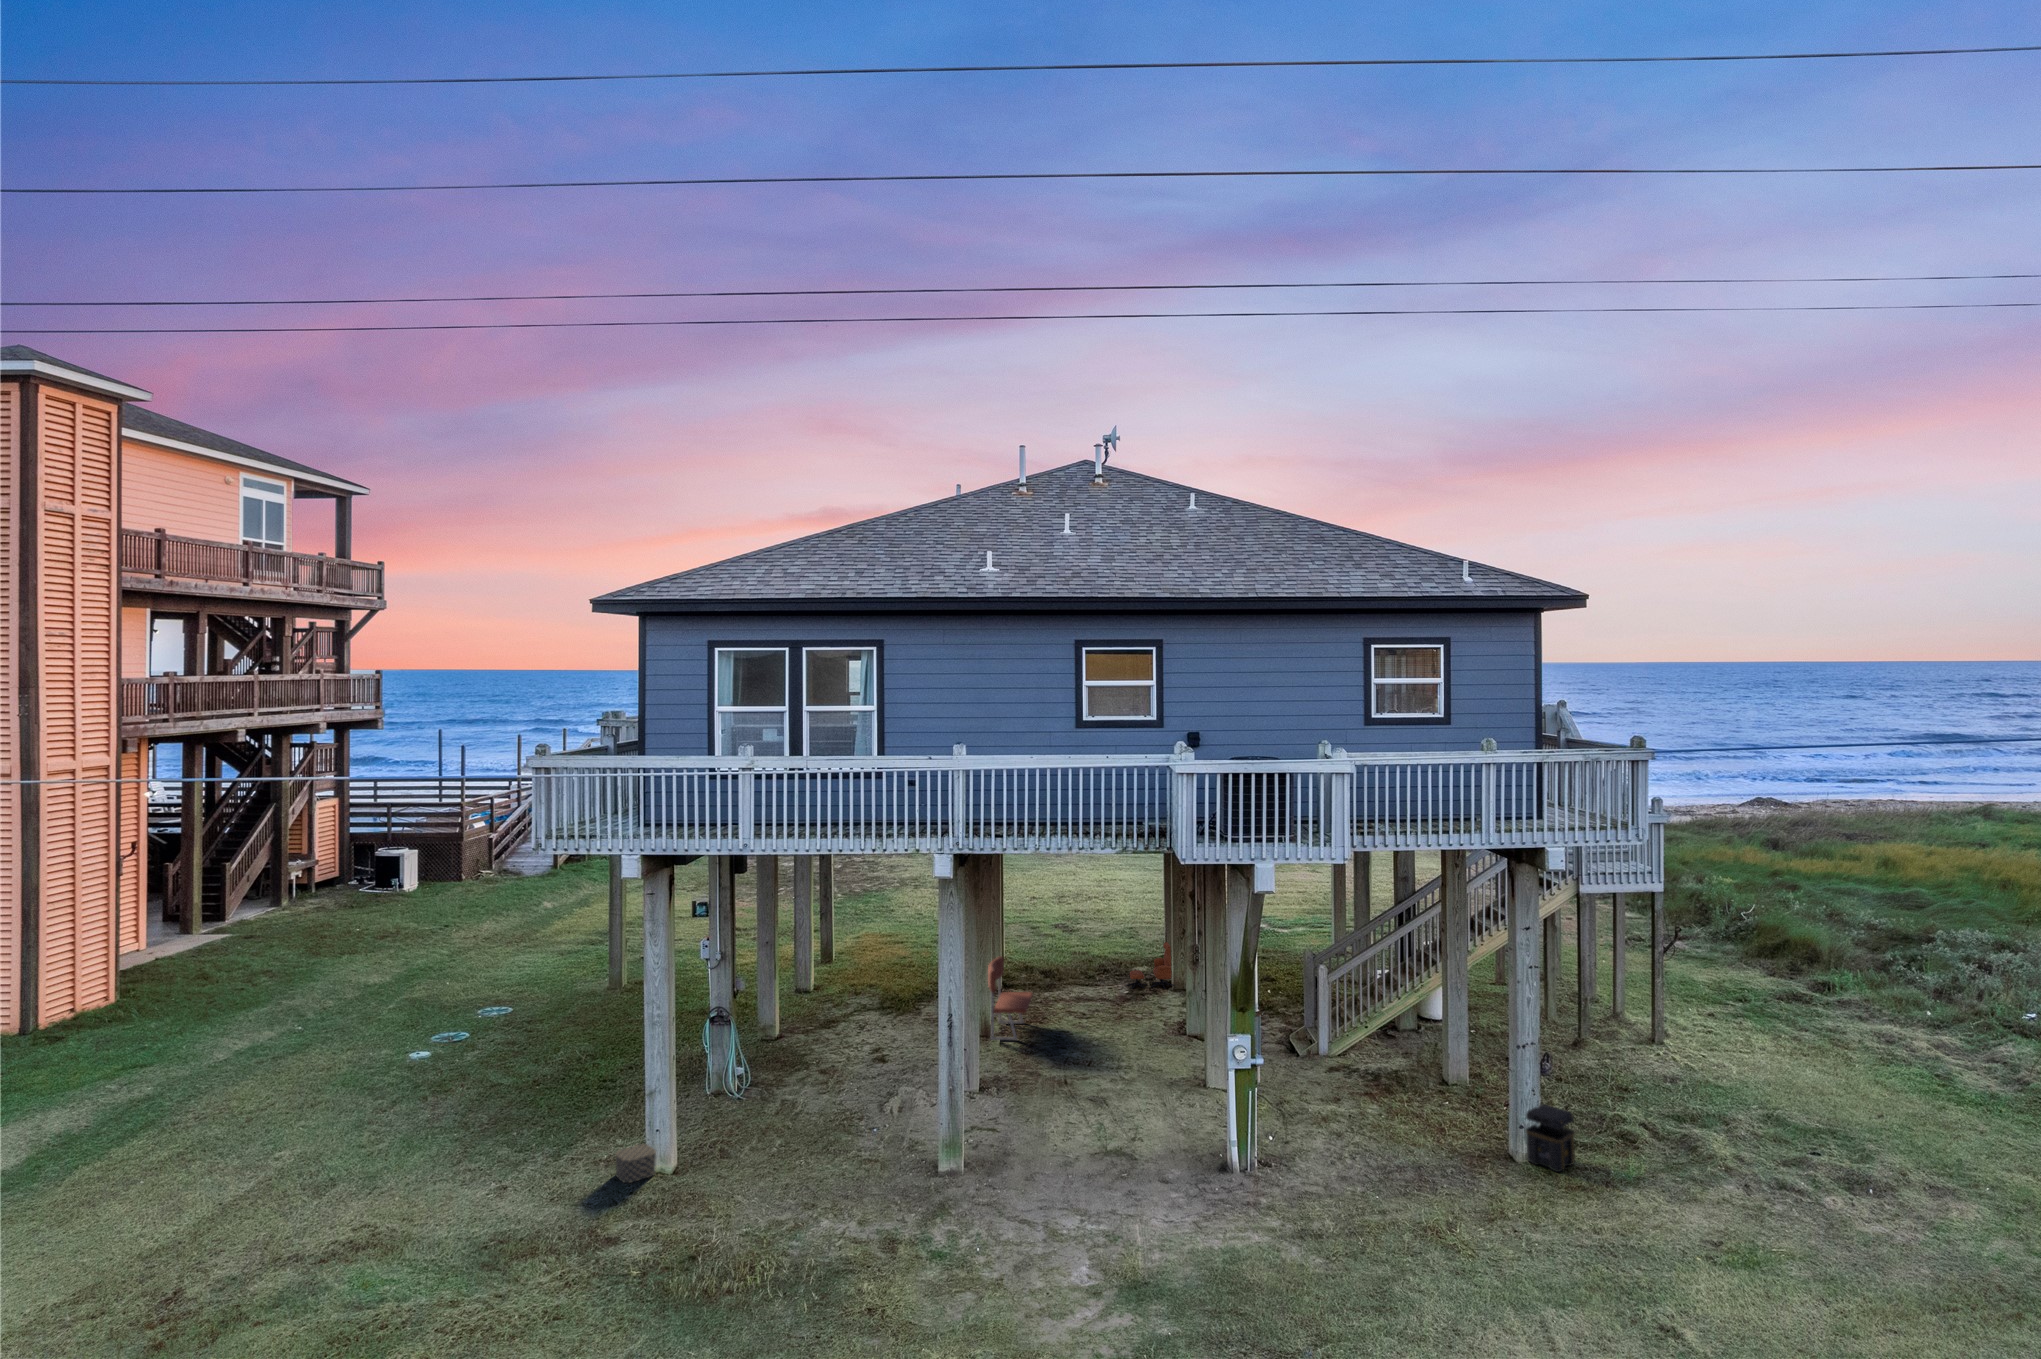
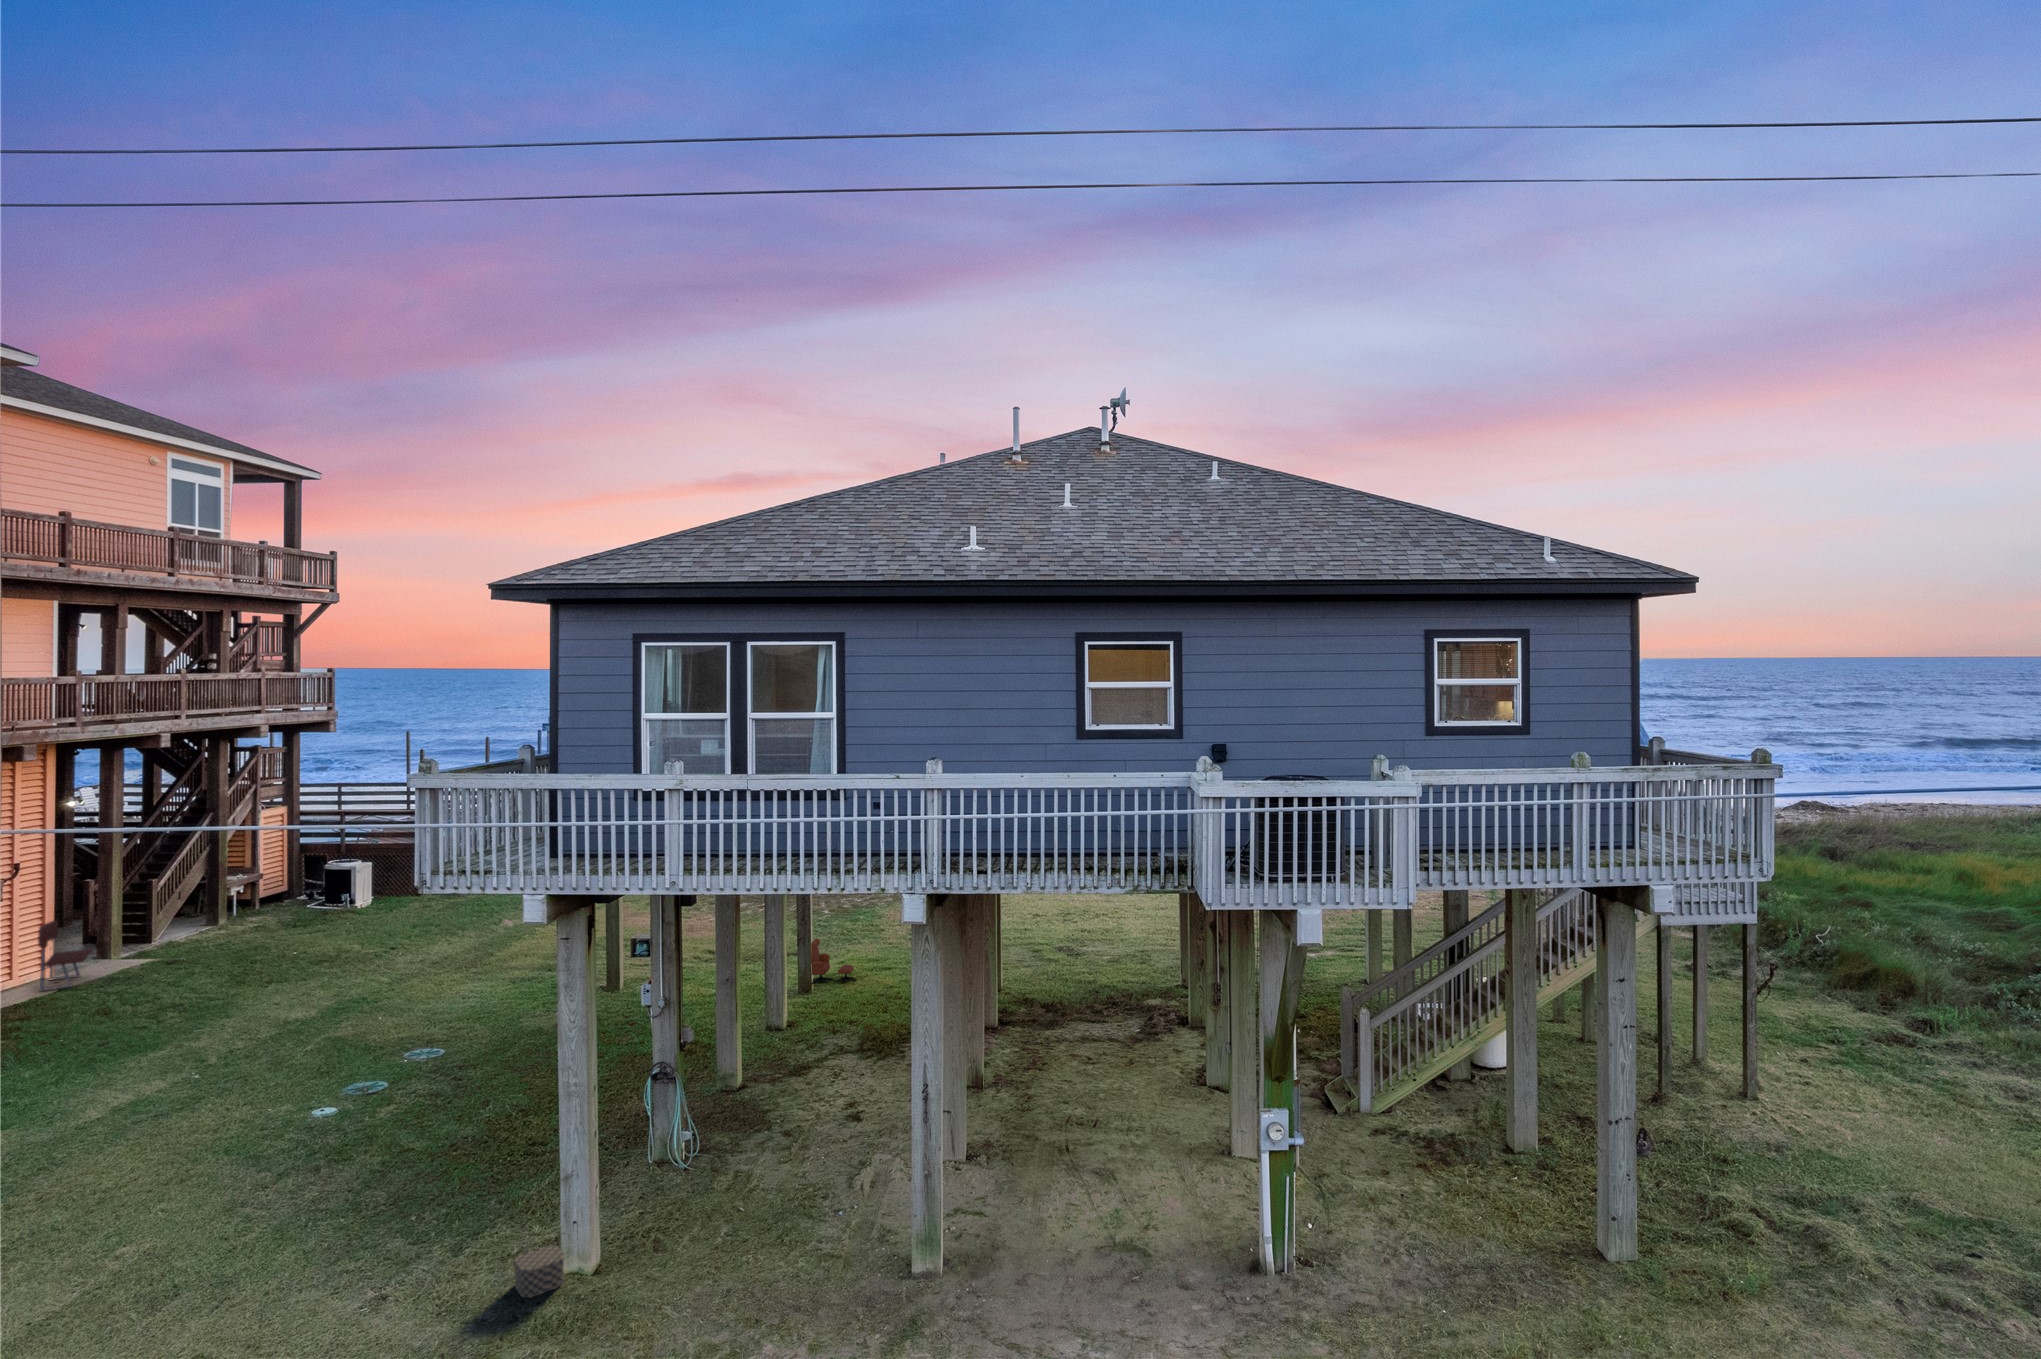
lounge chair: present [1126,942,1174,989] -> present [811,939,856,984]
bench: present [988,956,1033,1040] -> present [38,921,92,991]
toolbox: present [1526,1104,1575,1172] -> none [1625,1195,1687,1284]

